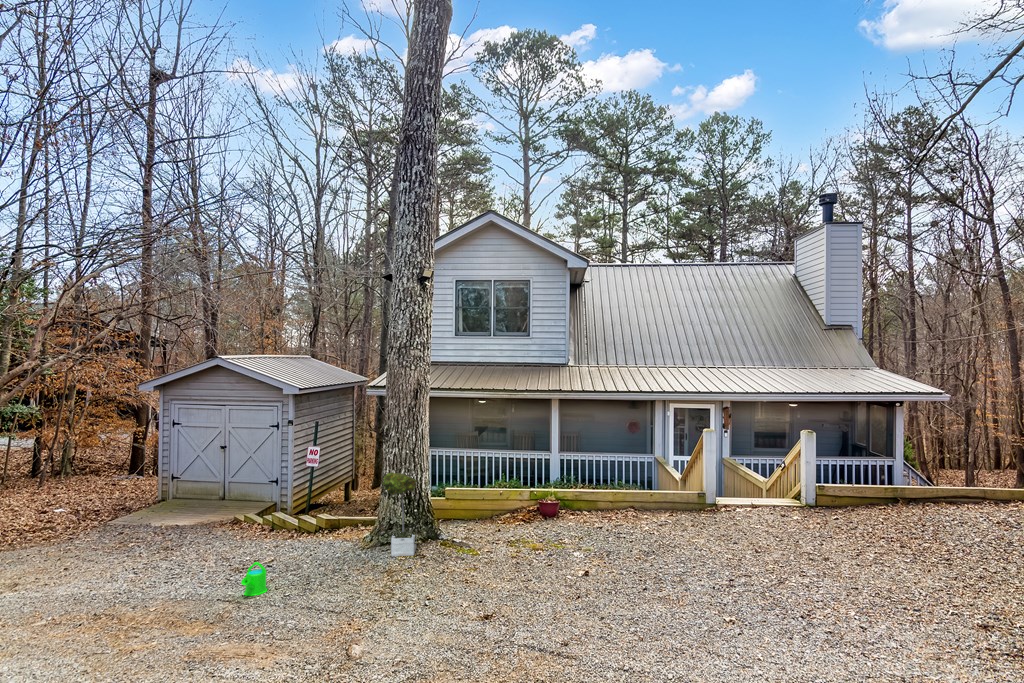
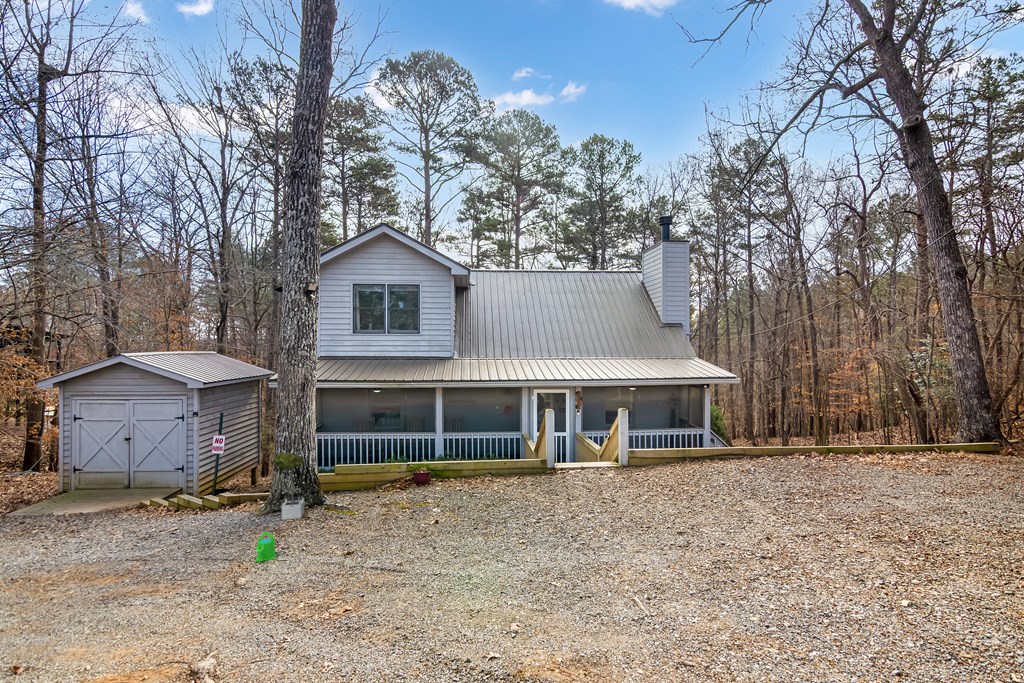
watering can: present [241,562,268,596] -> present [256,532,276,561]

